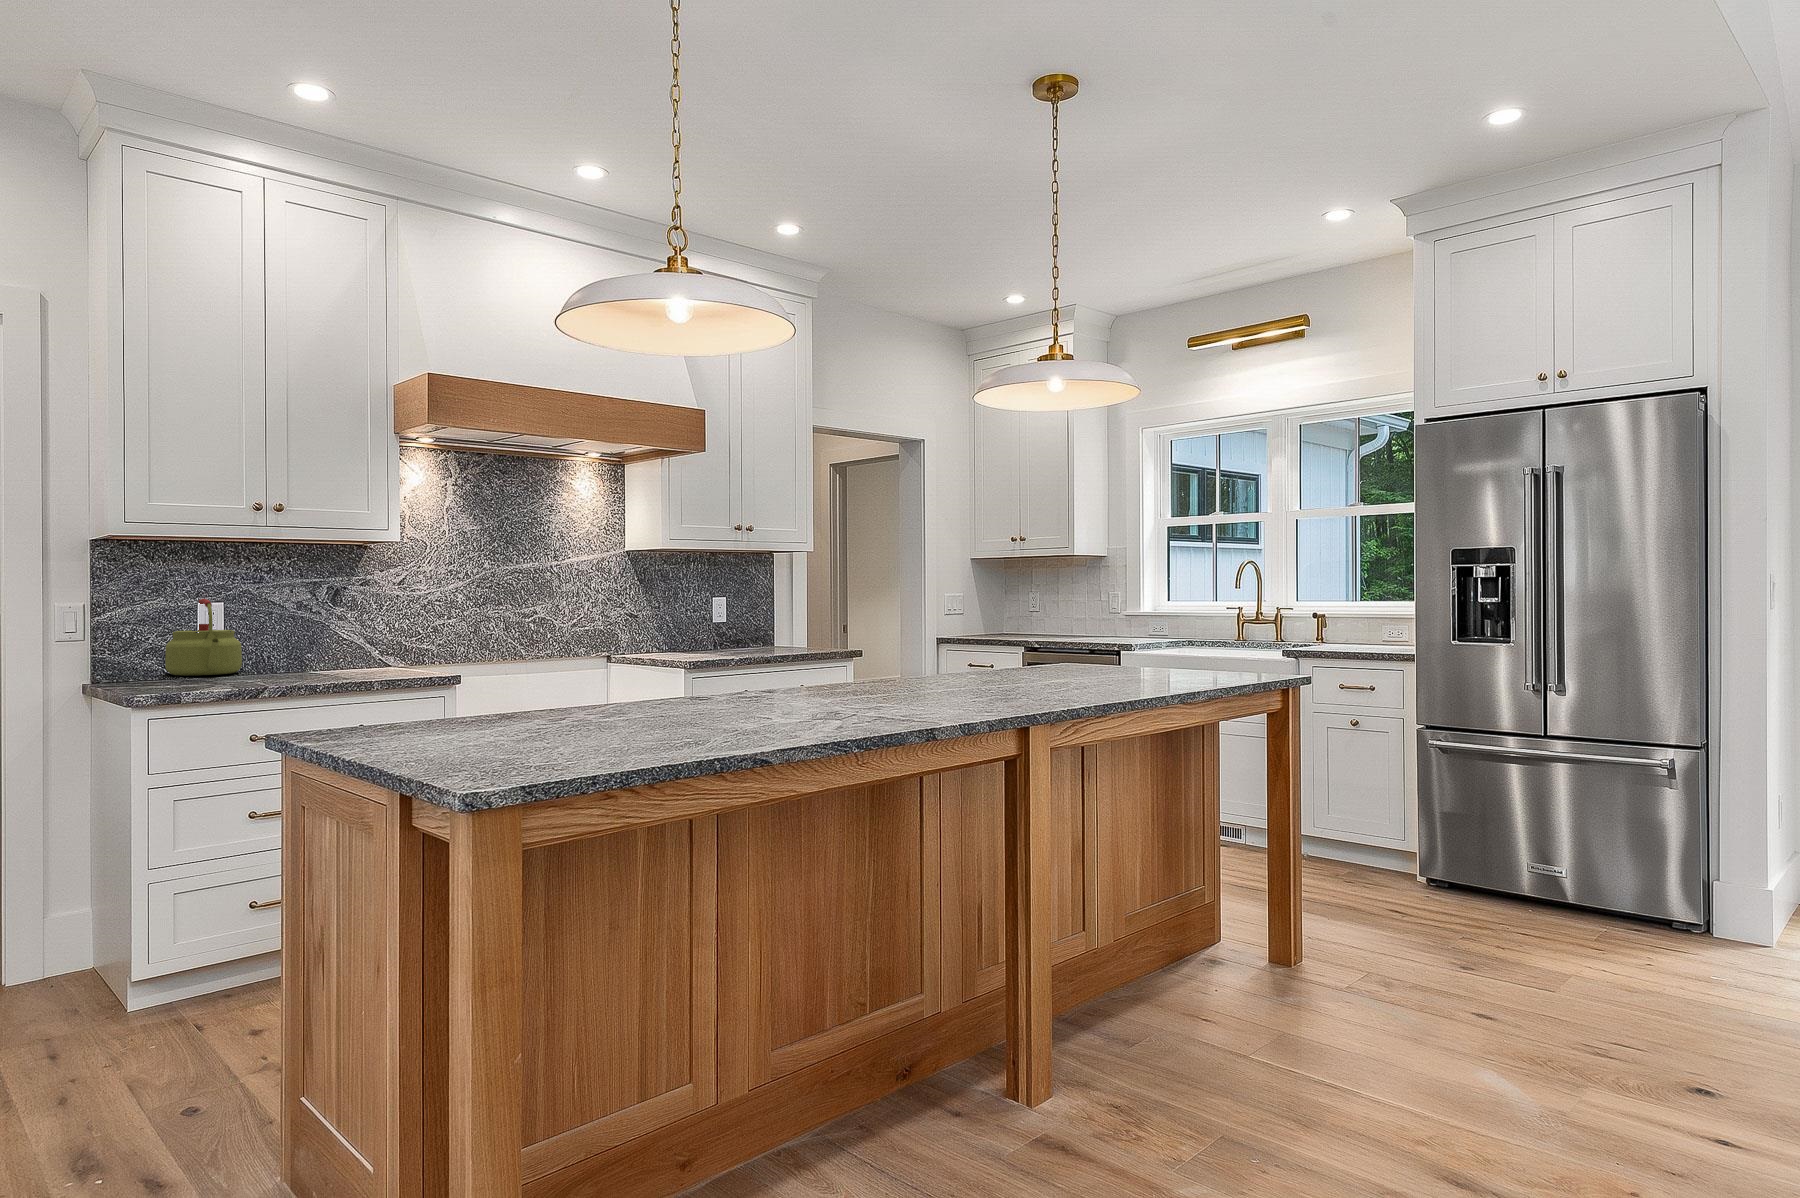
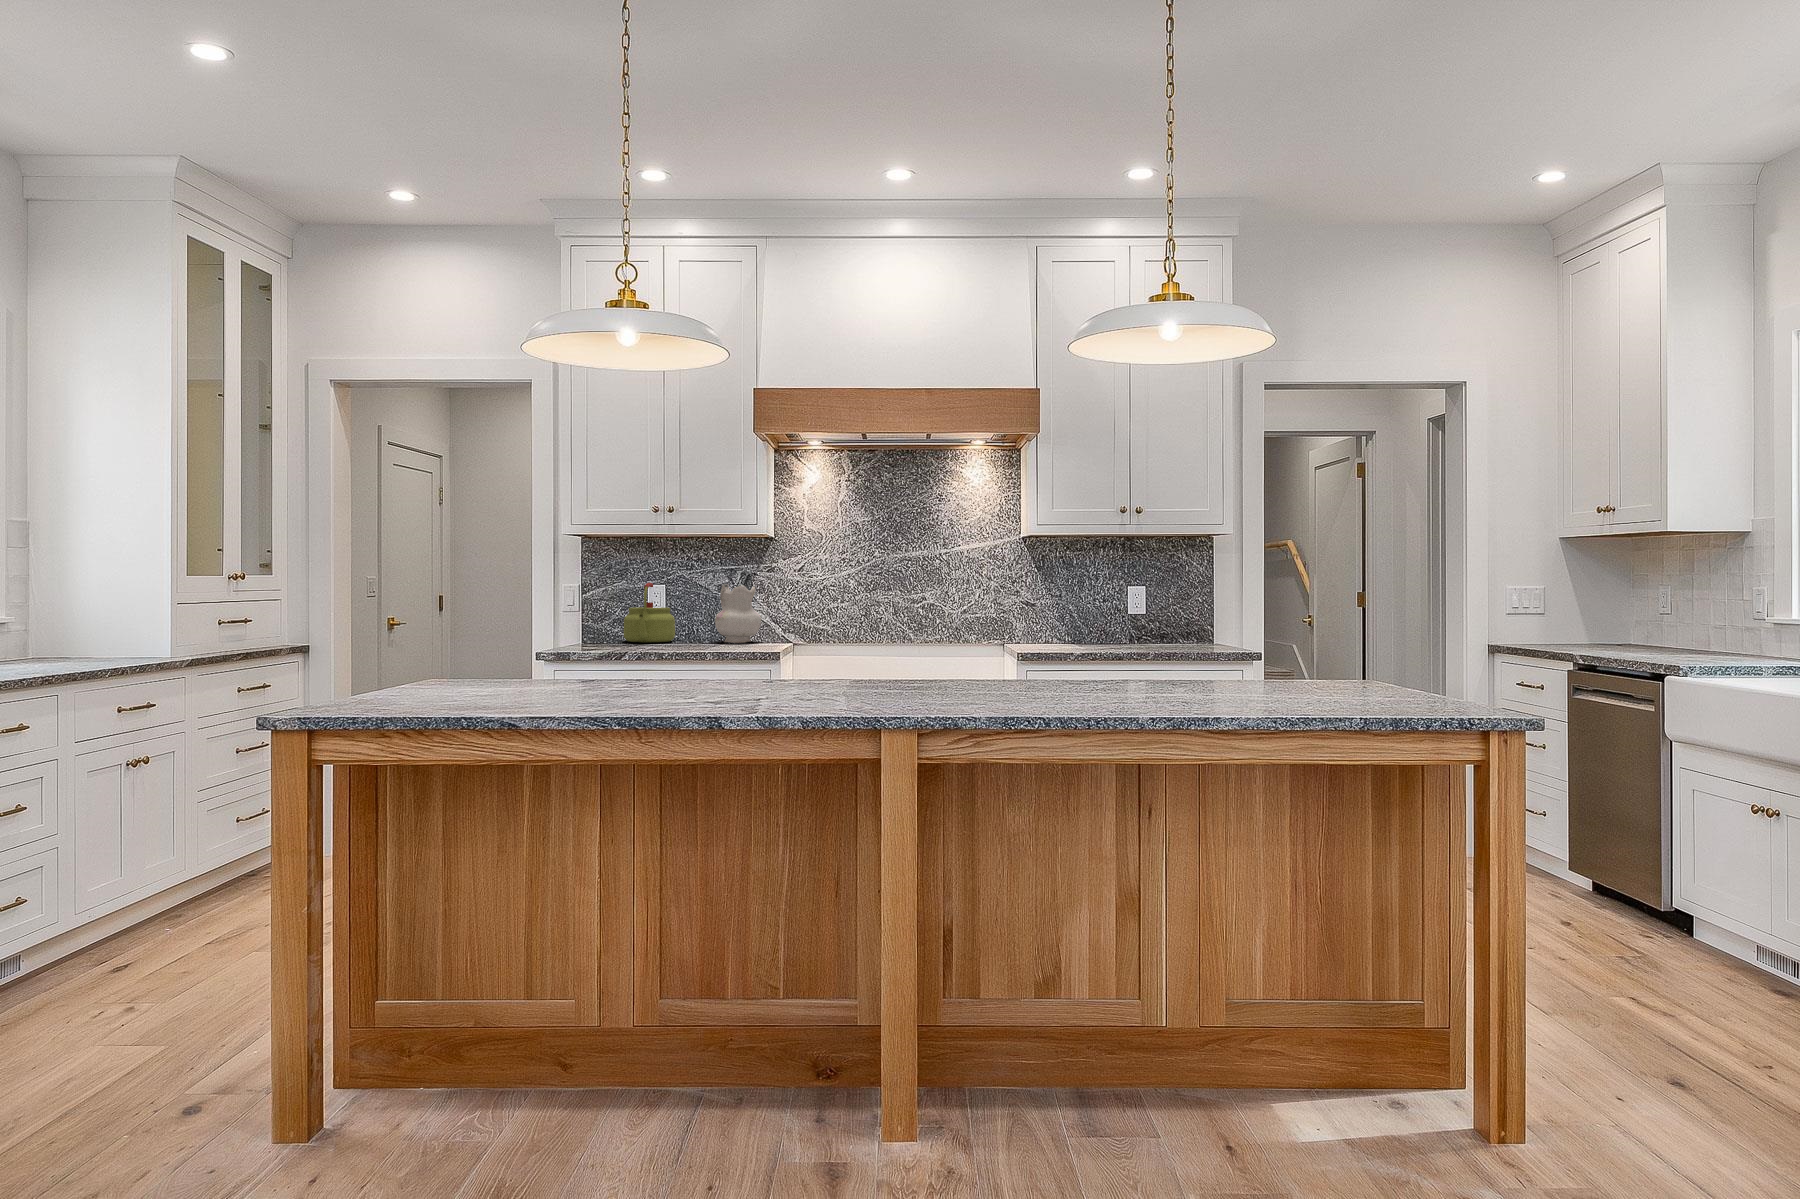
ceramic pitcher: none [295,599,360,669] -> present [715,584,761,643]

